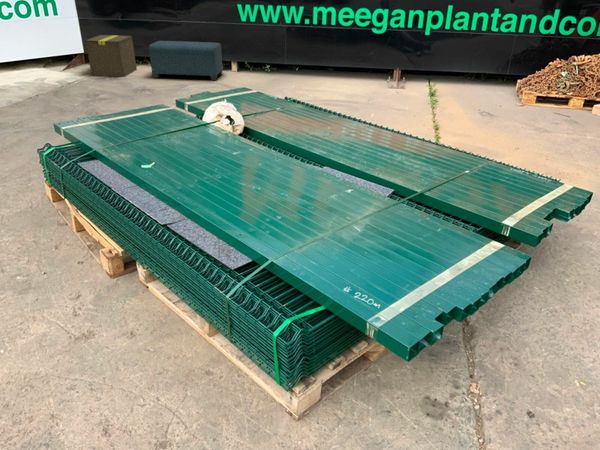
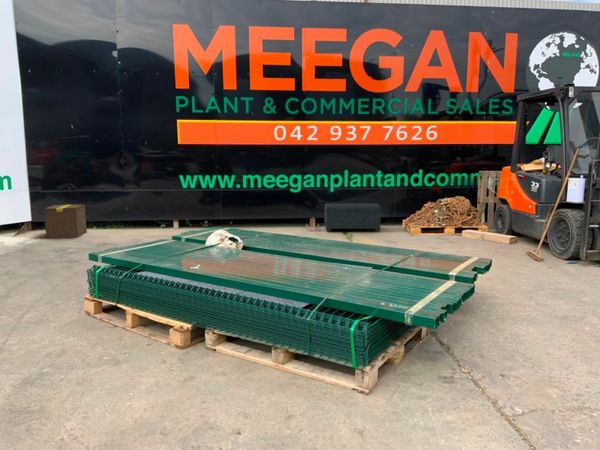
bench: present [149,41,223,80] -> present [325,203,381,232]

